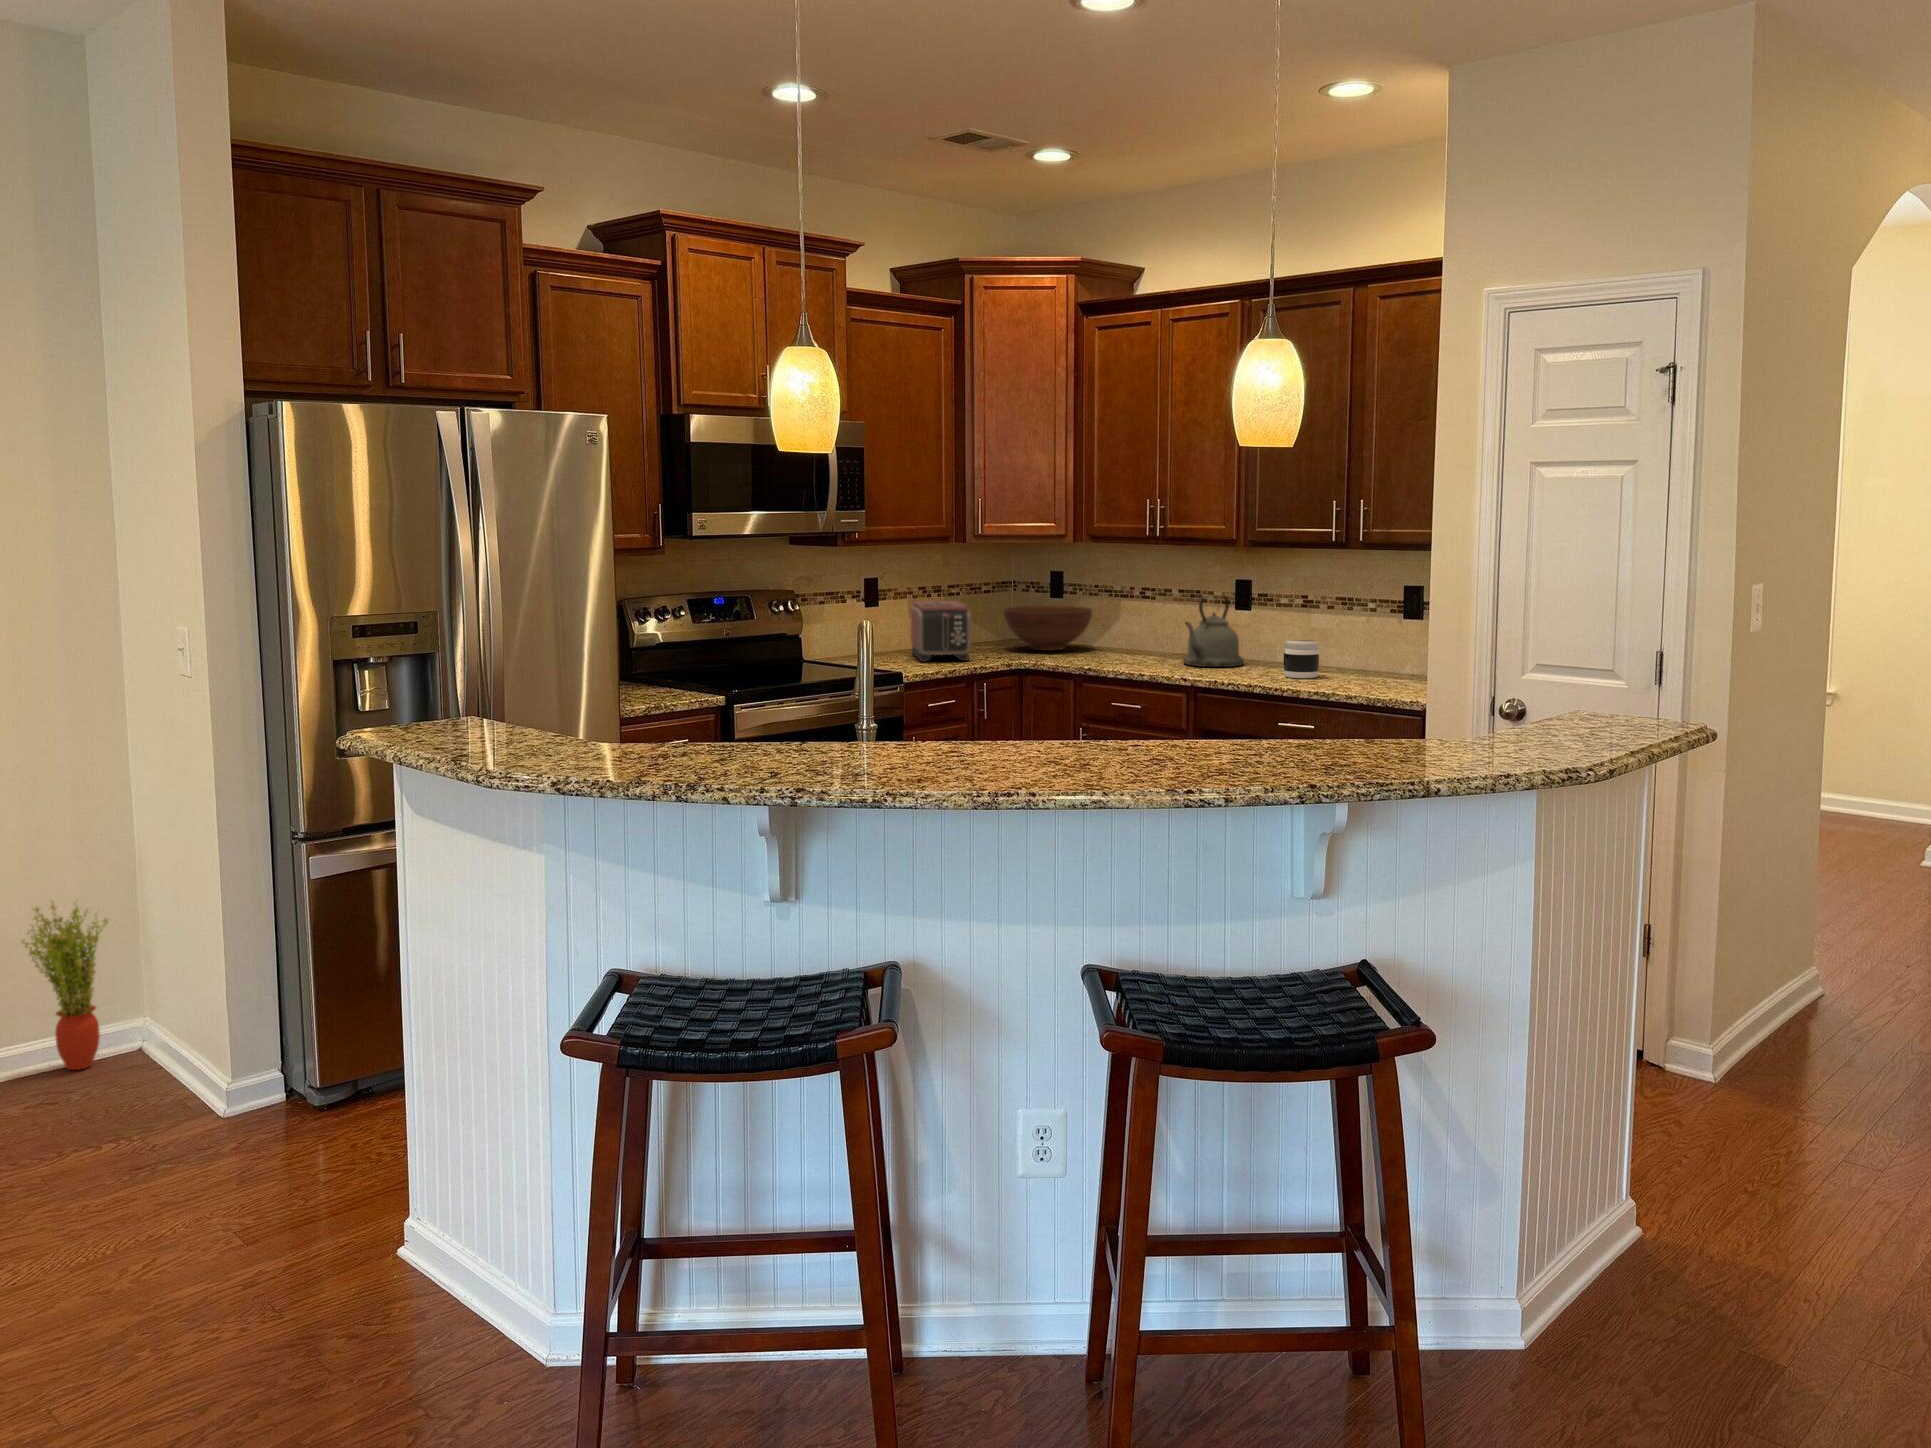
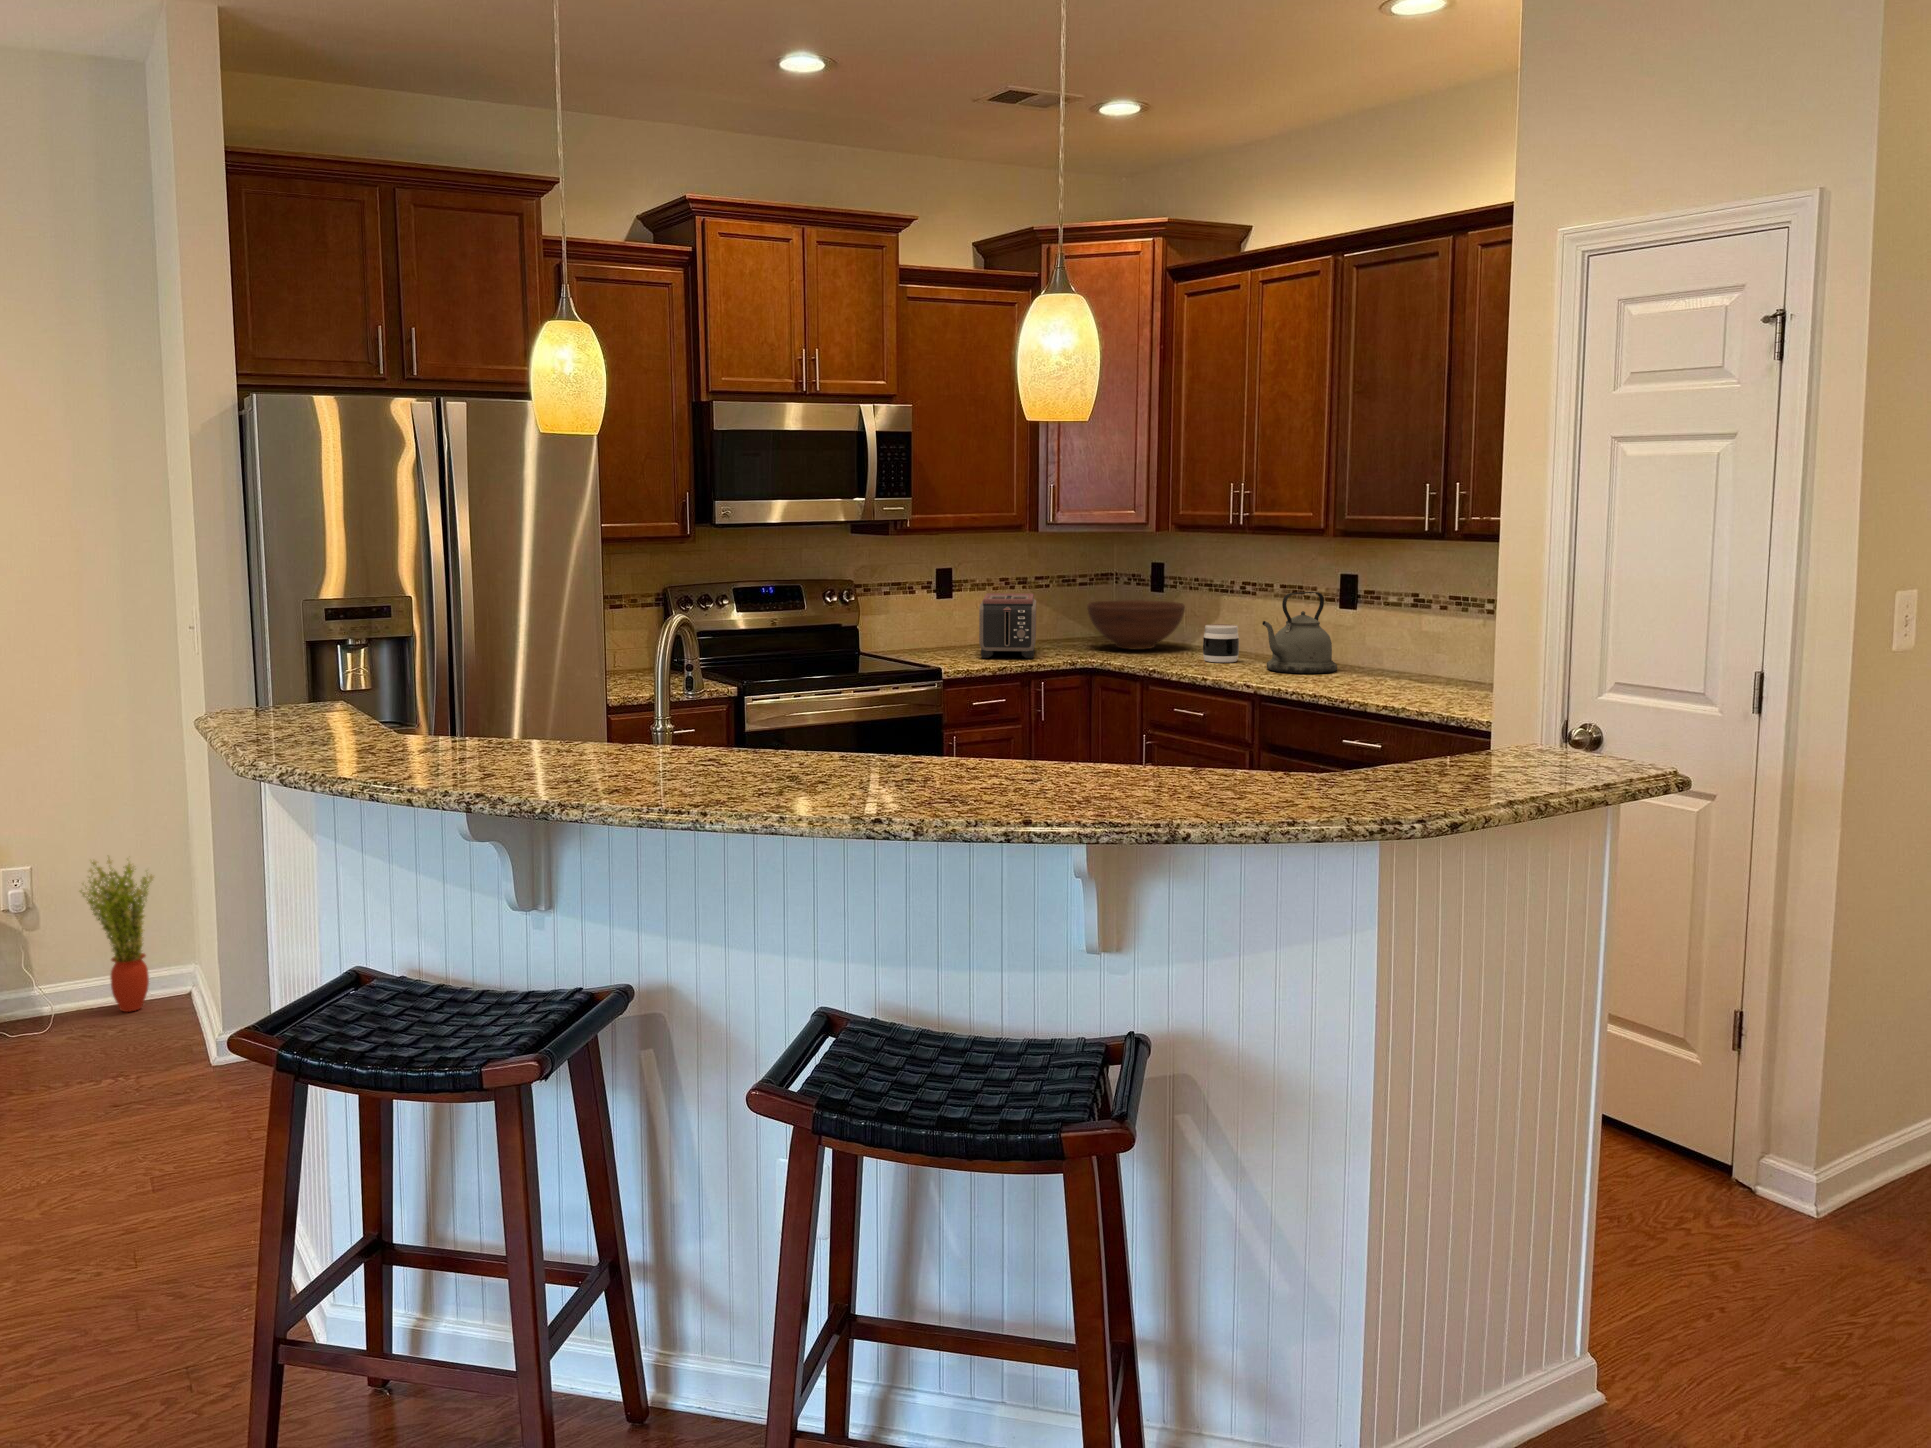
jar: present [1283,640,1319,678] -> present [1203,624,1239,662]

